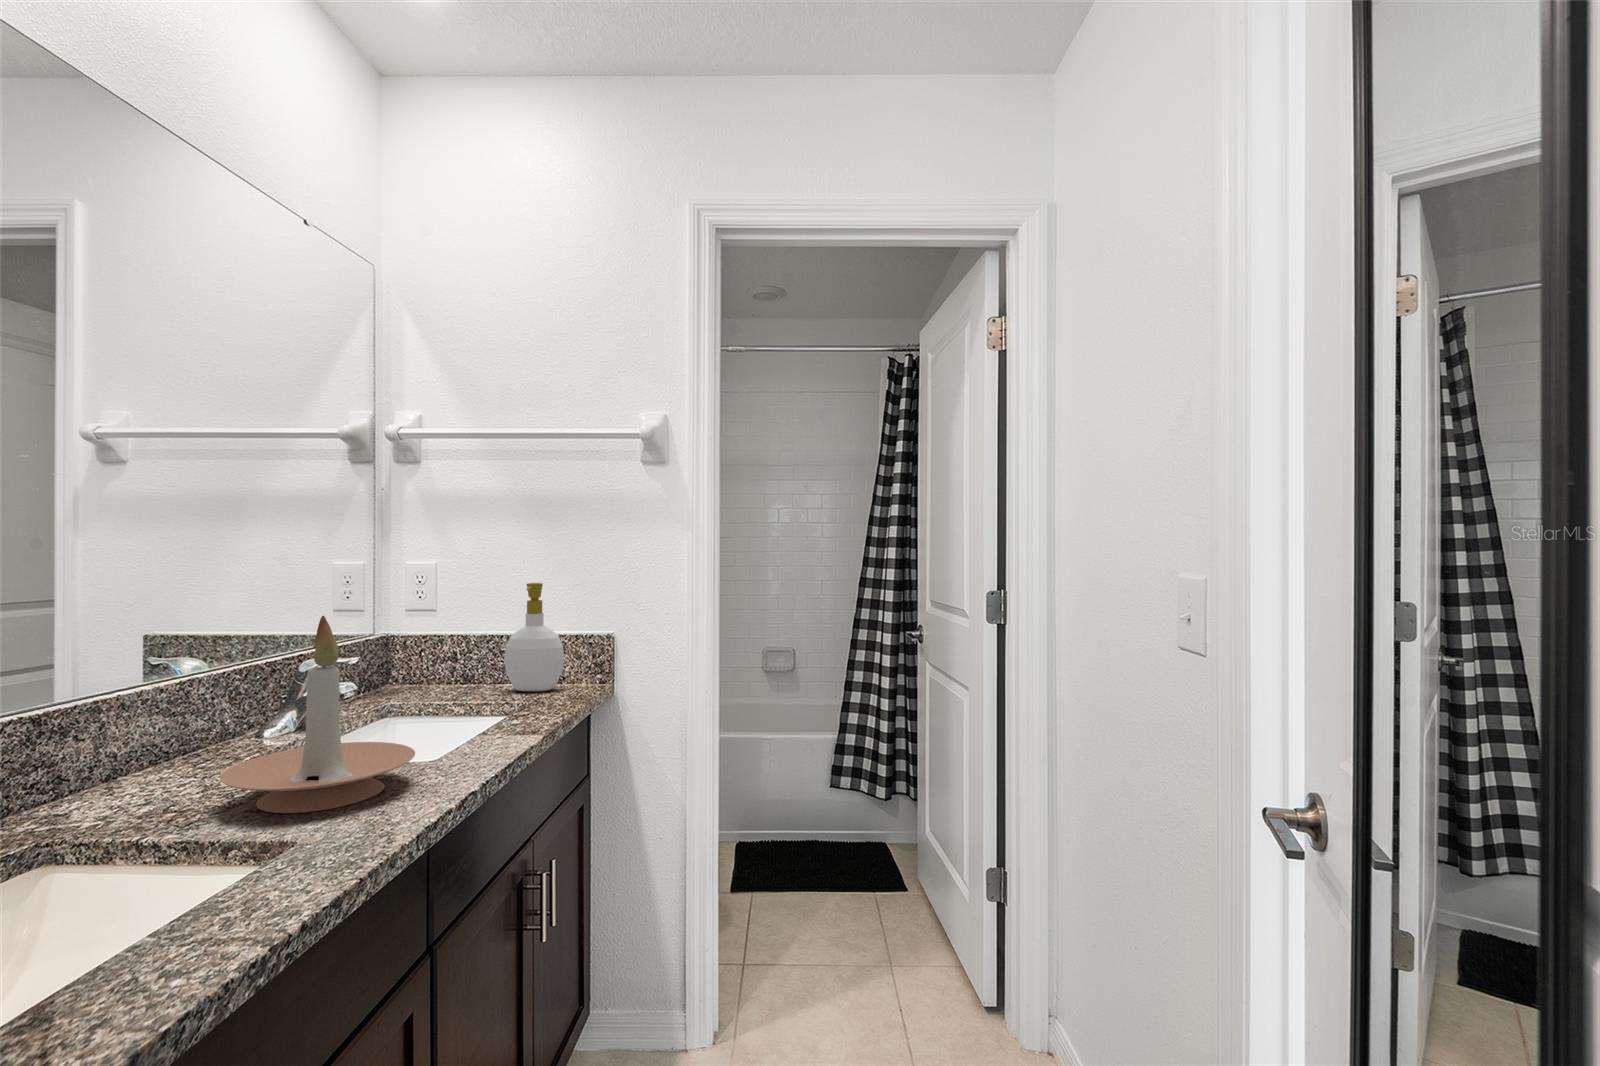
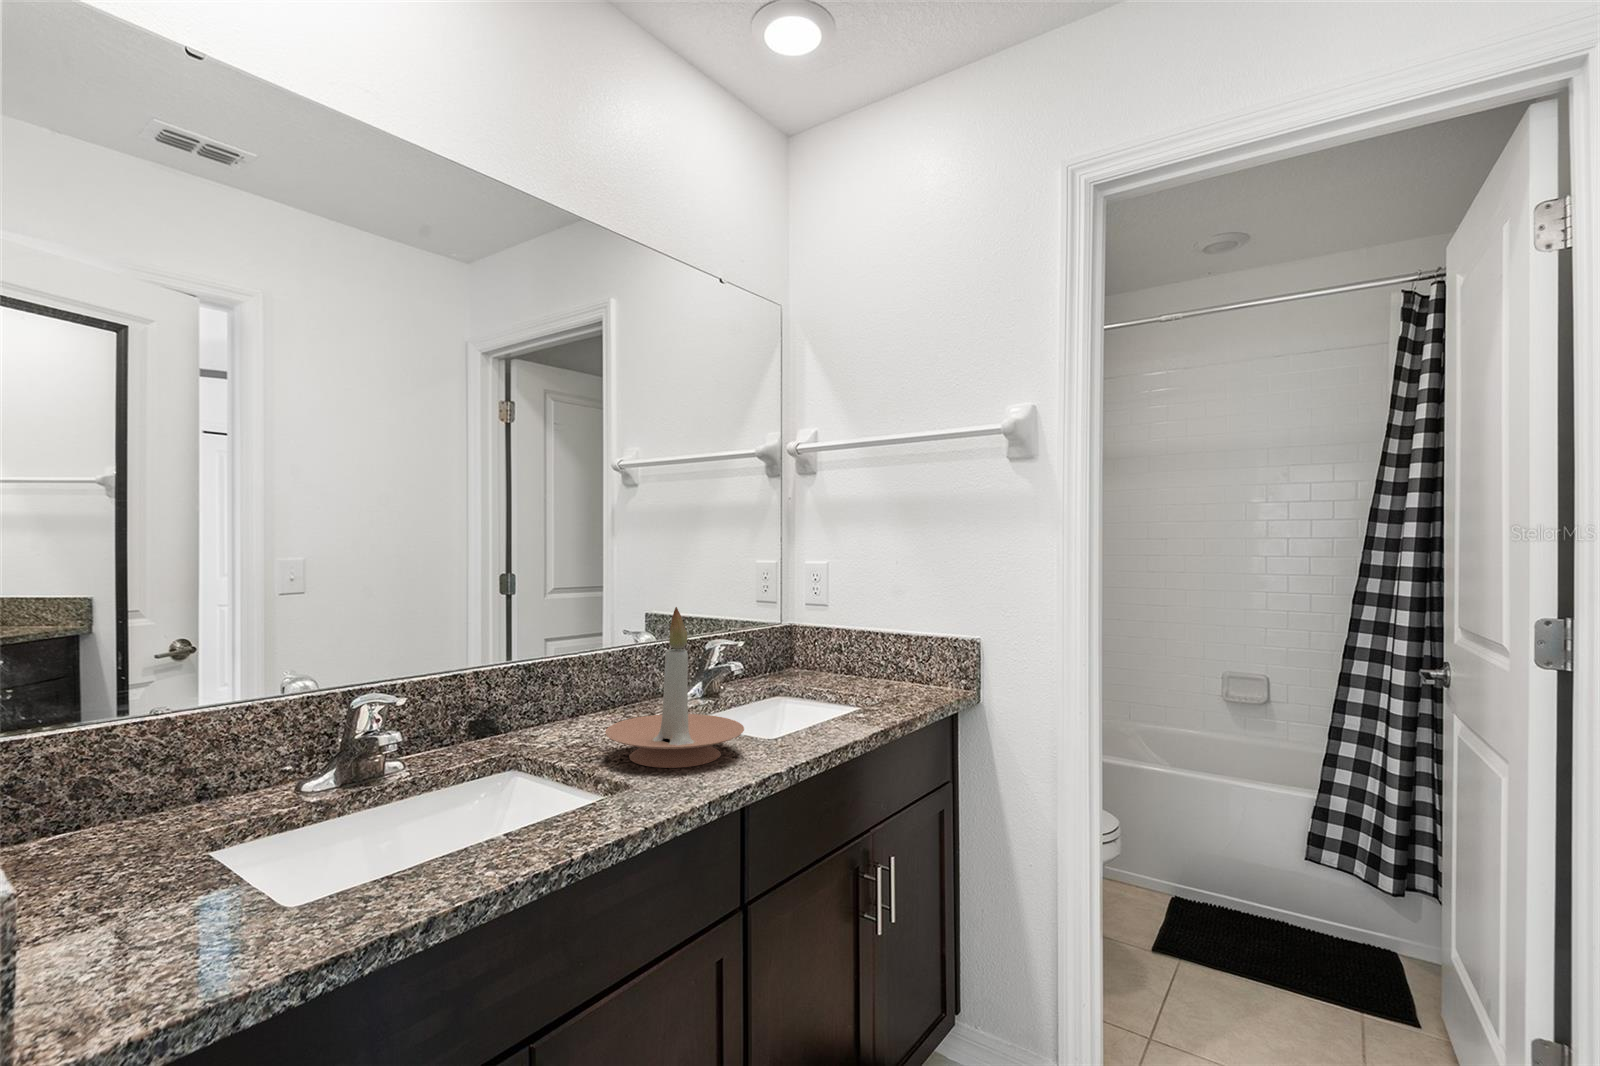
soap bottle: present [504,583,564,691] -> none [880,584,934,691]

